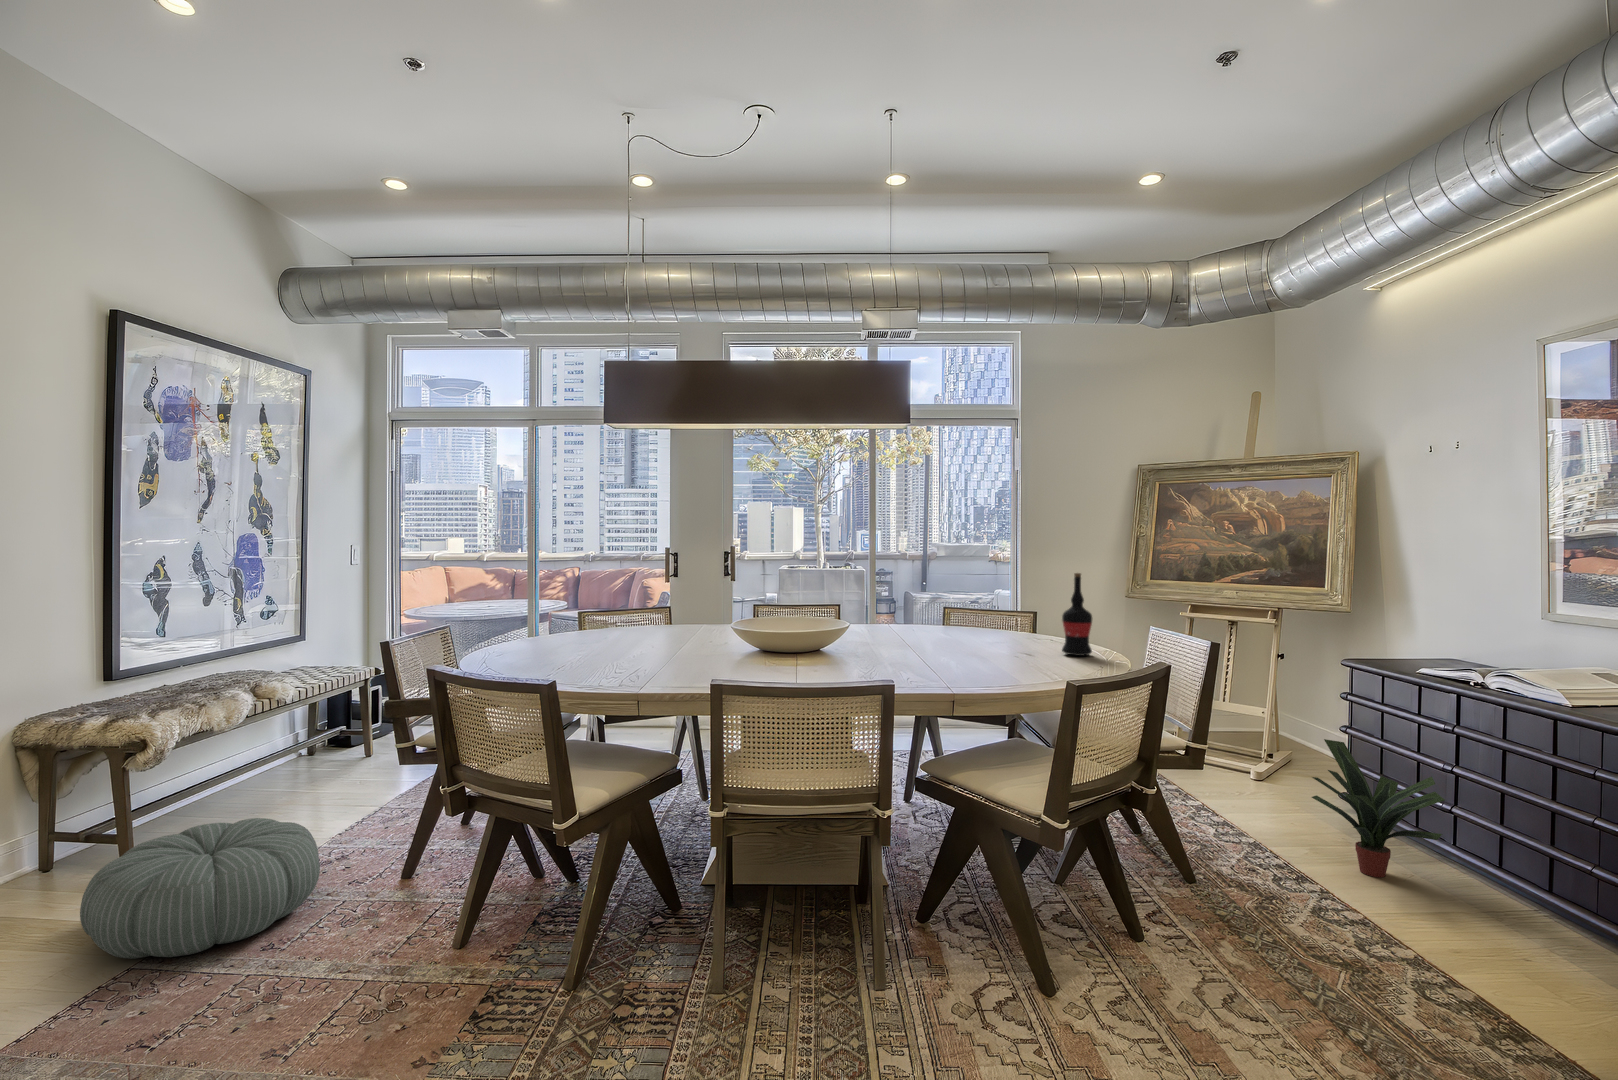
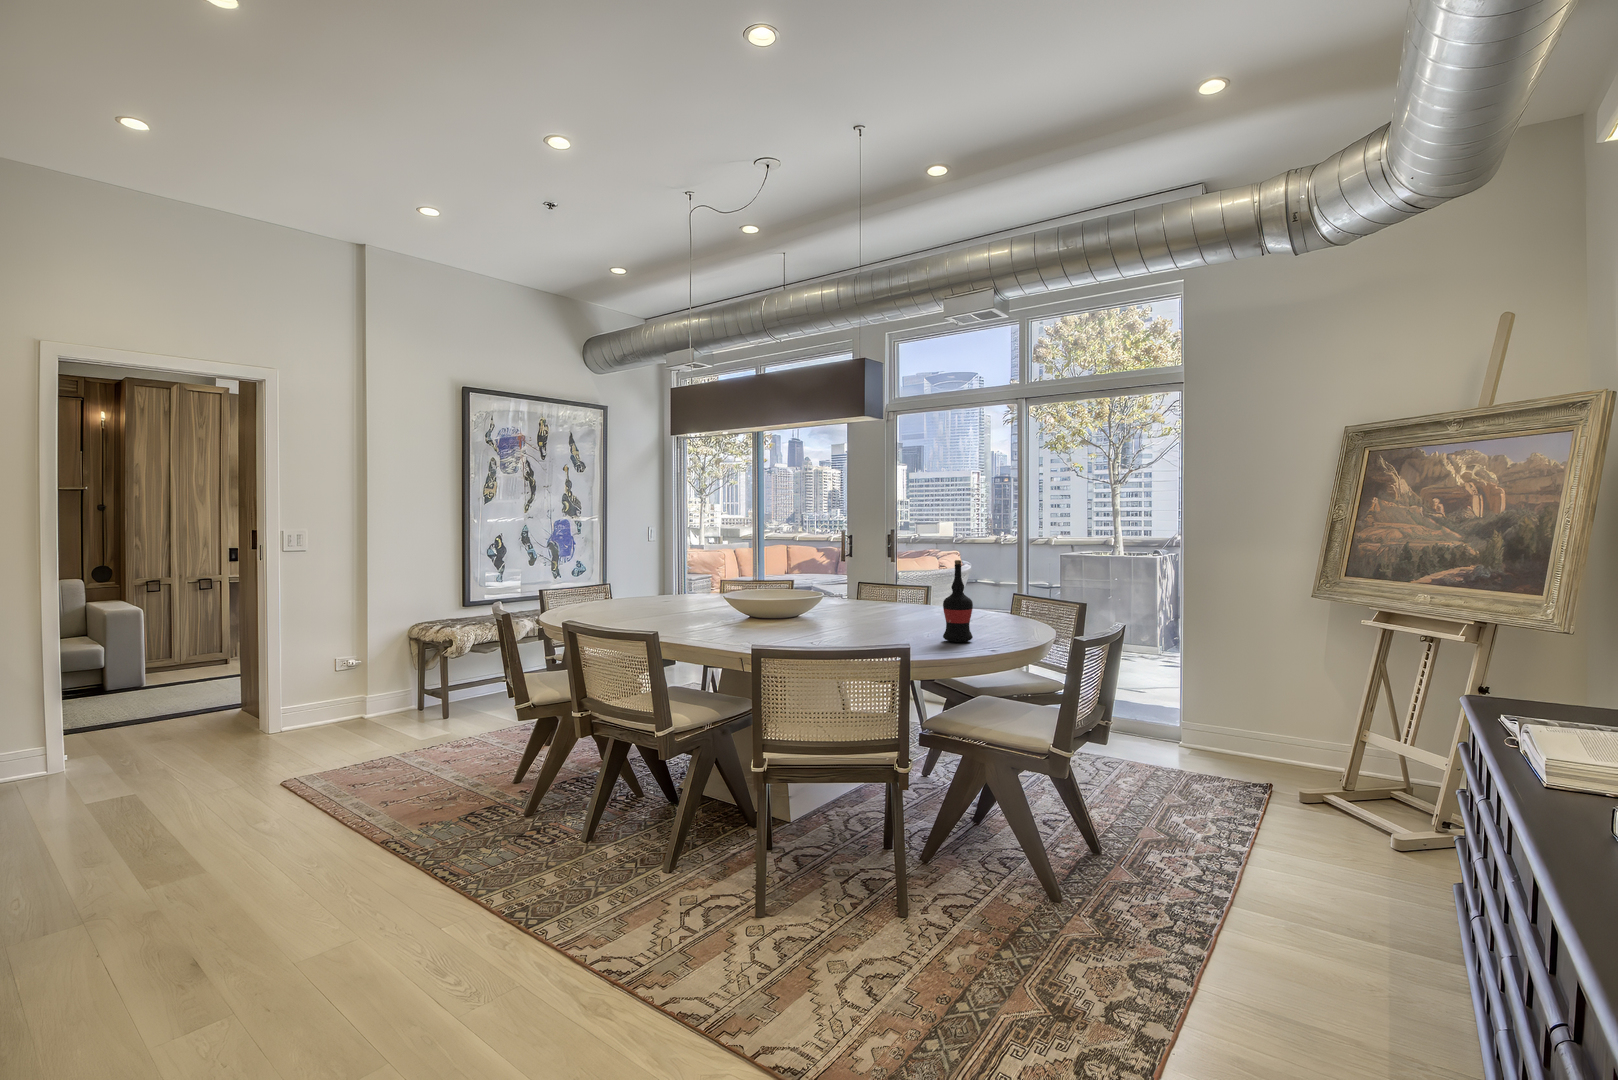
potted plant: present [1312,739,1445,877] -> none [1240,780,1406,957]
pouf: present [80,818,320,959] -> none [388,694,507,759]

